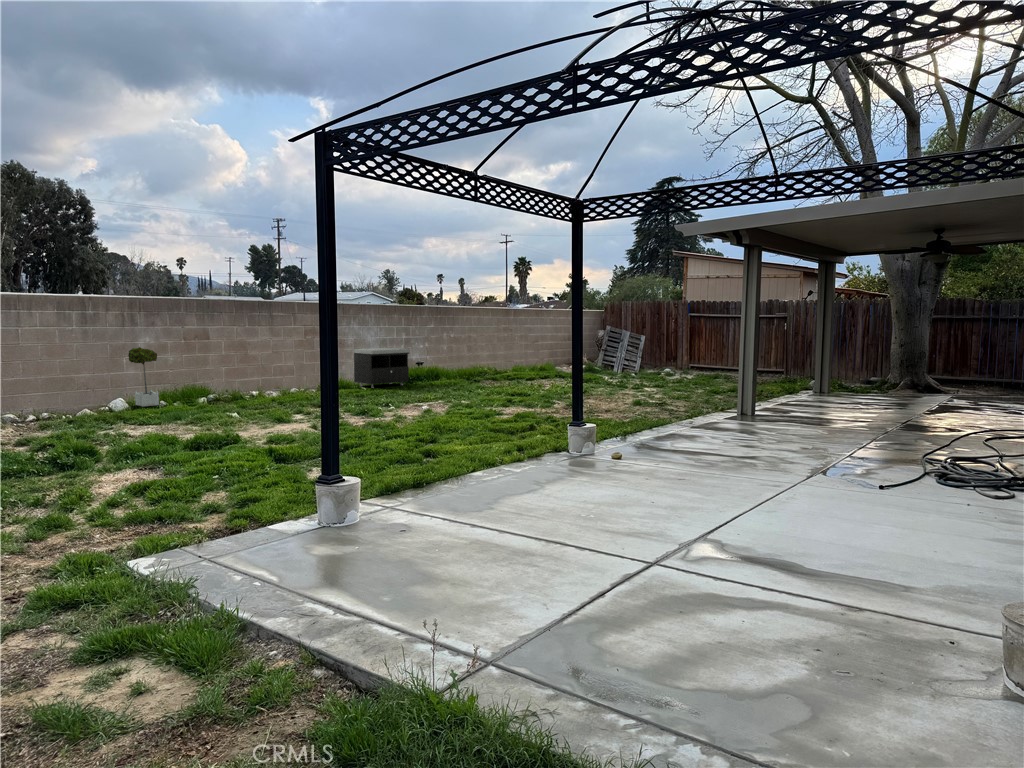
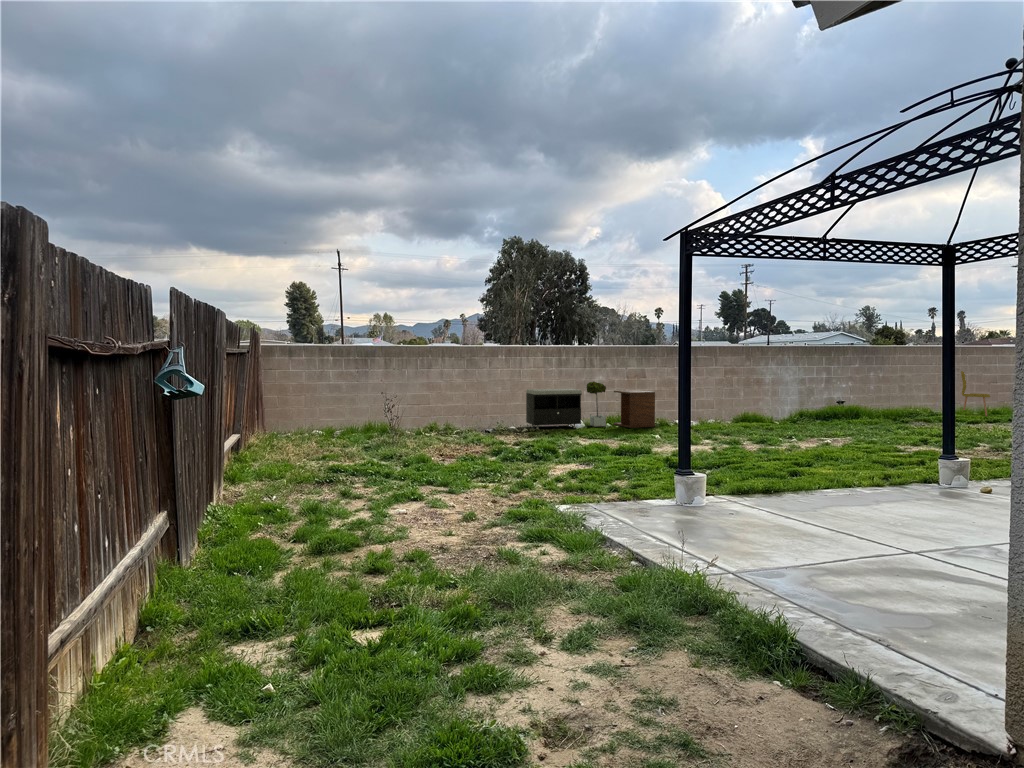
chair: none [512,332,536,373] -> present [961,371,990,416]
storage bench: present [354,348,409,388] -> present [526,389,582,429]
side table: none [168,357,226,406] -> present [614,390,655,428]

